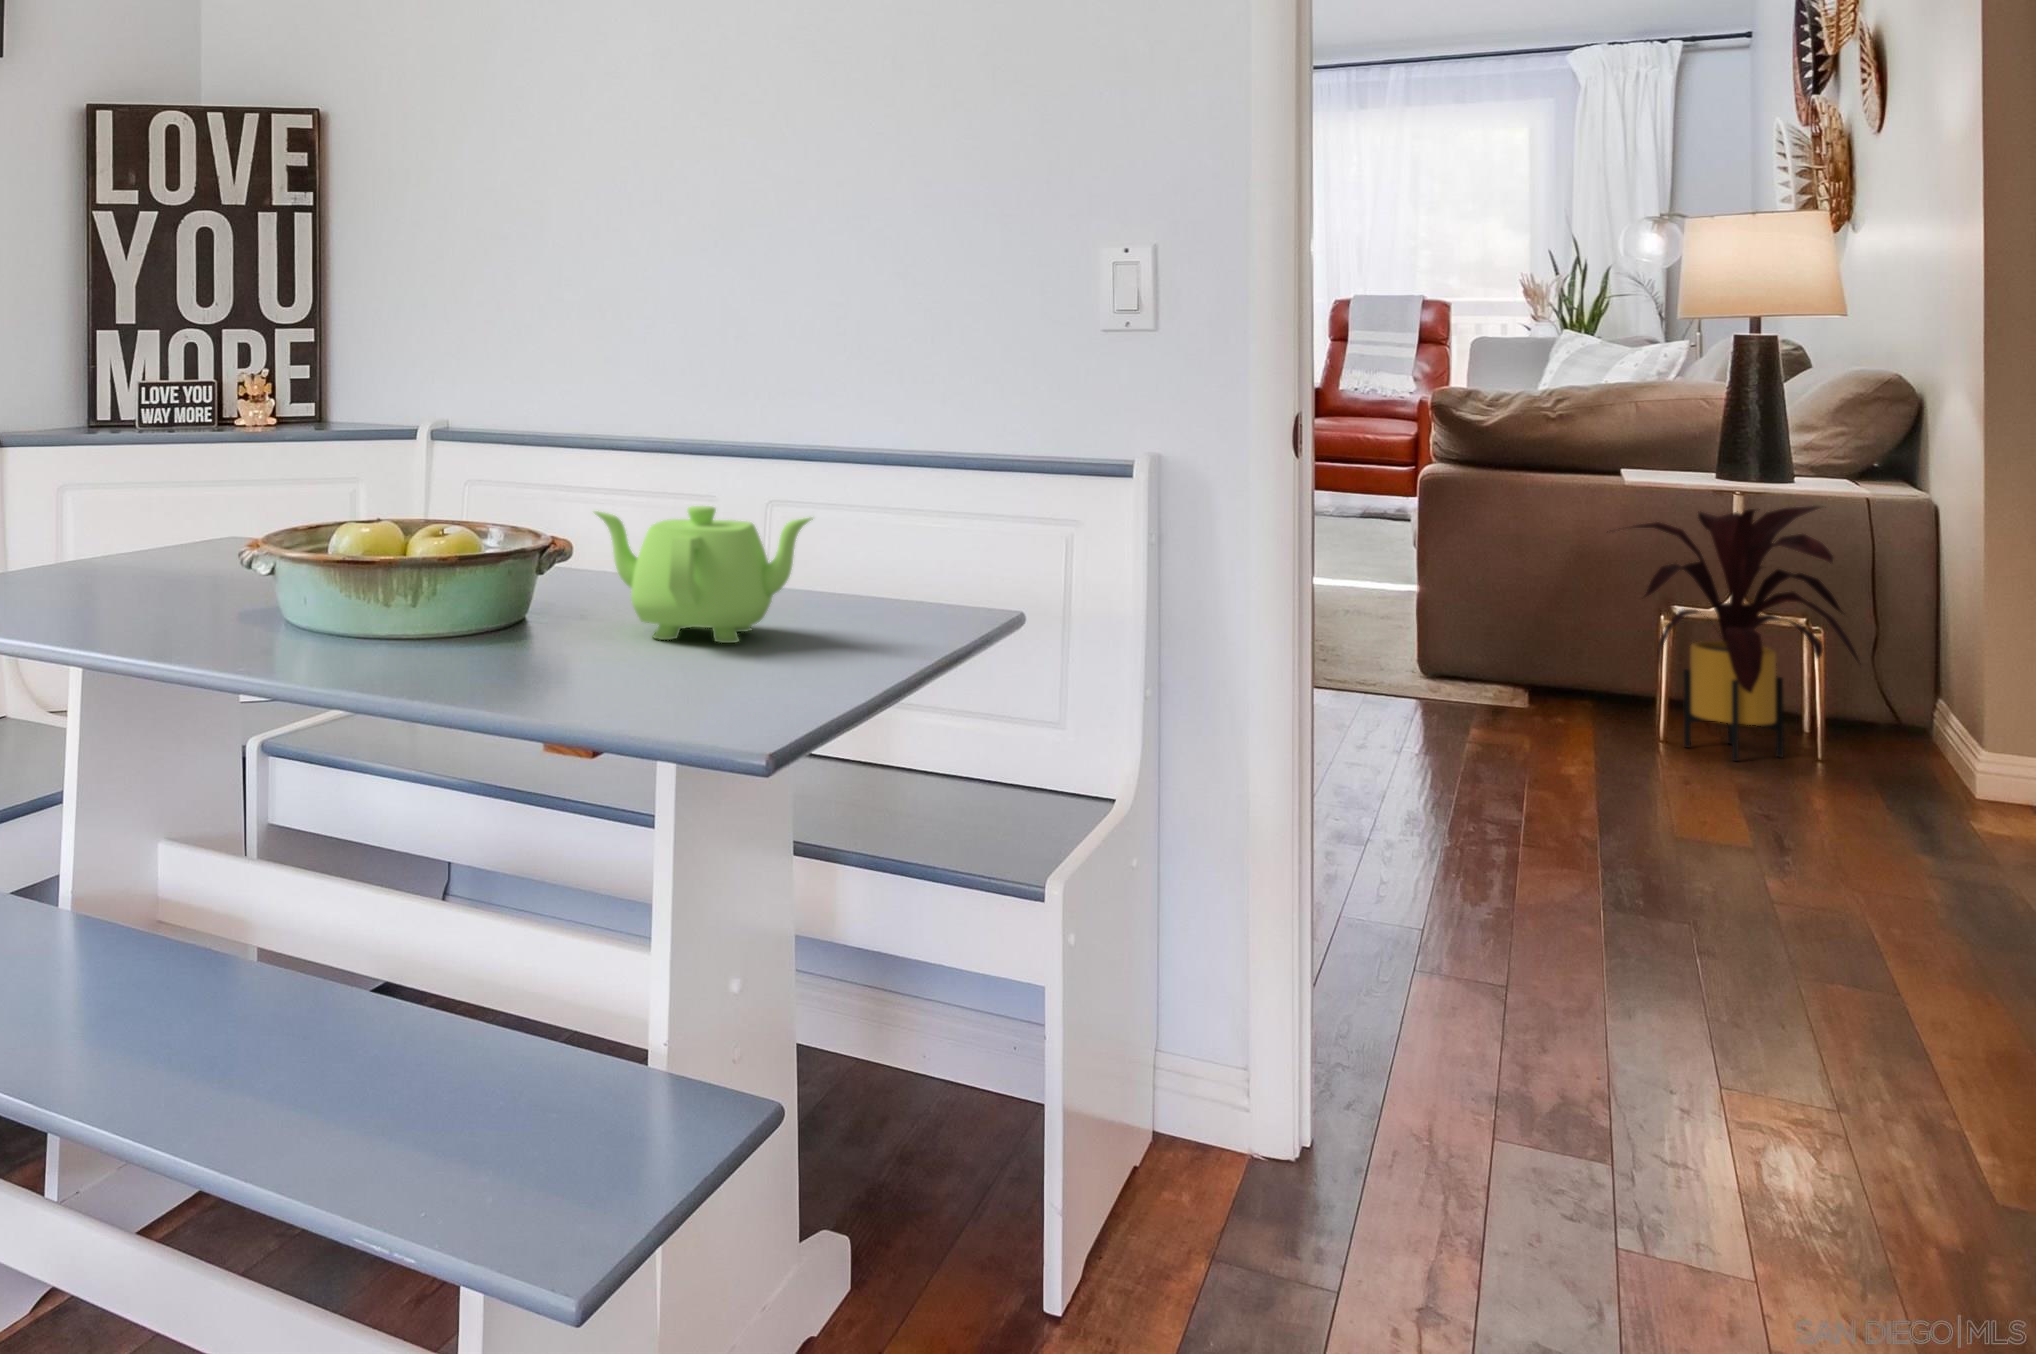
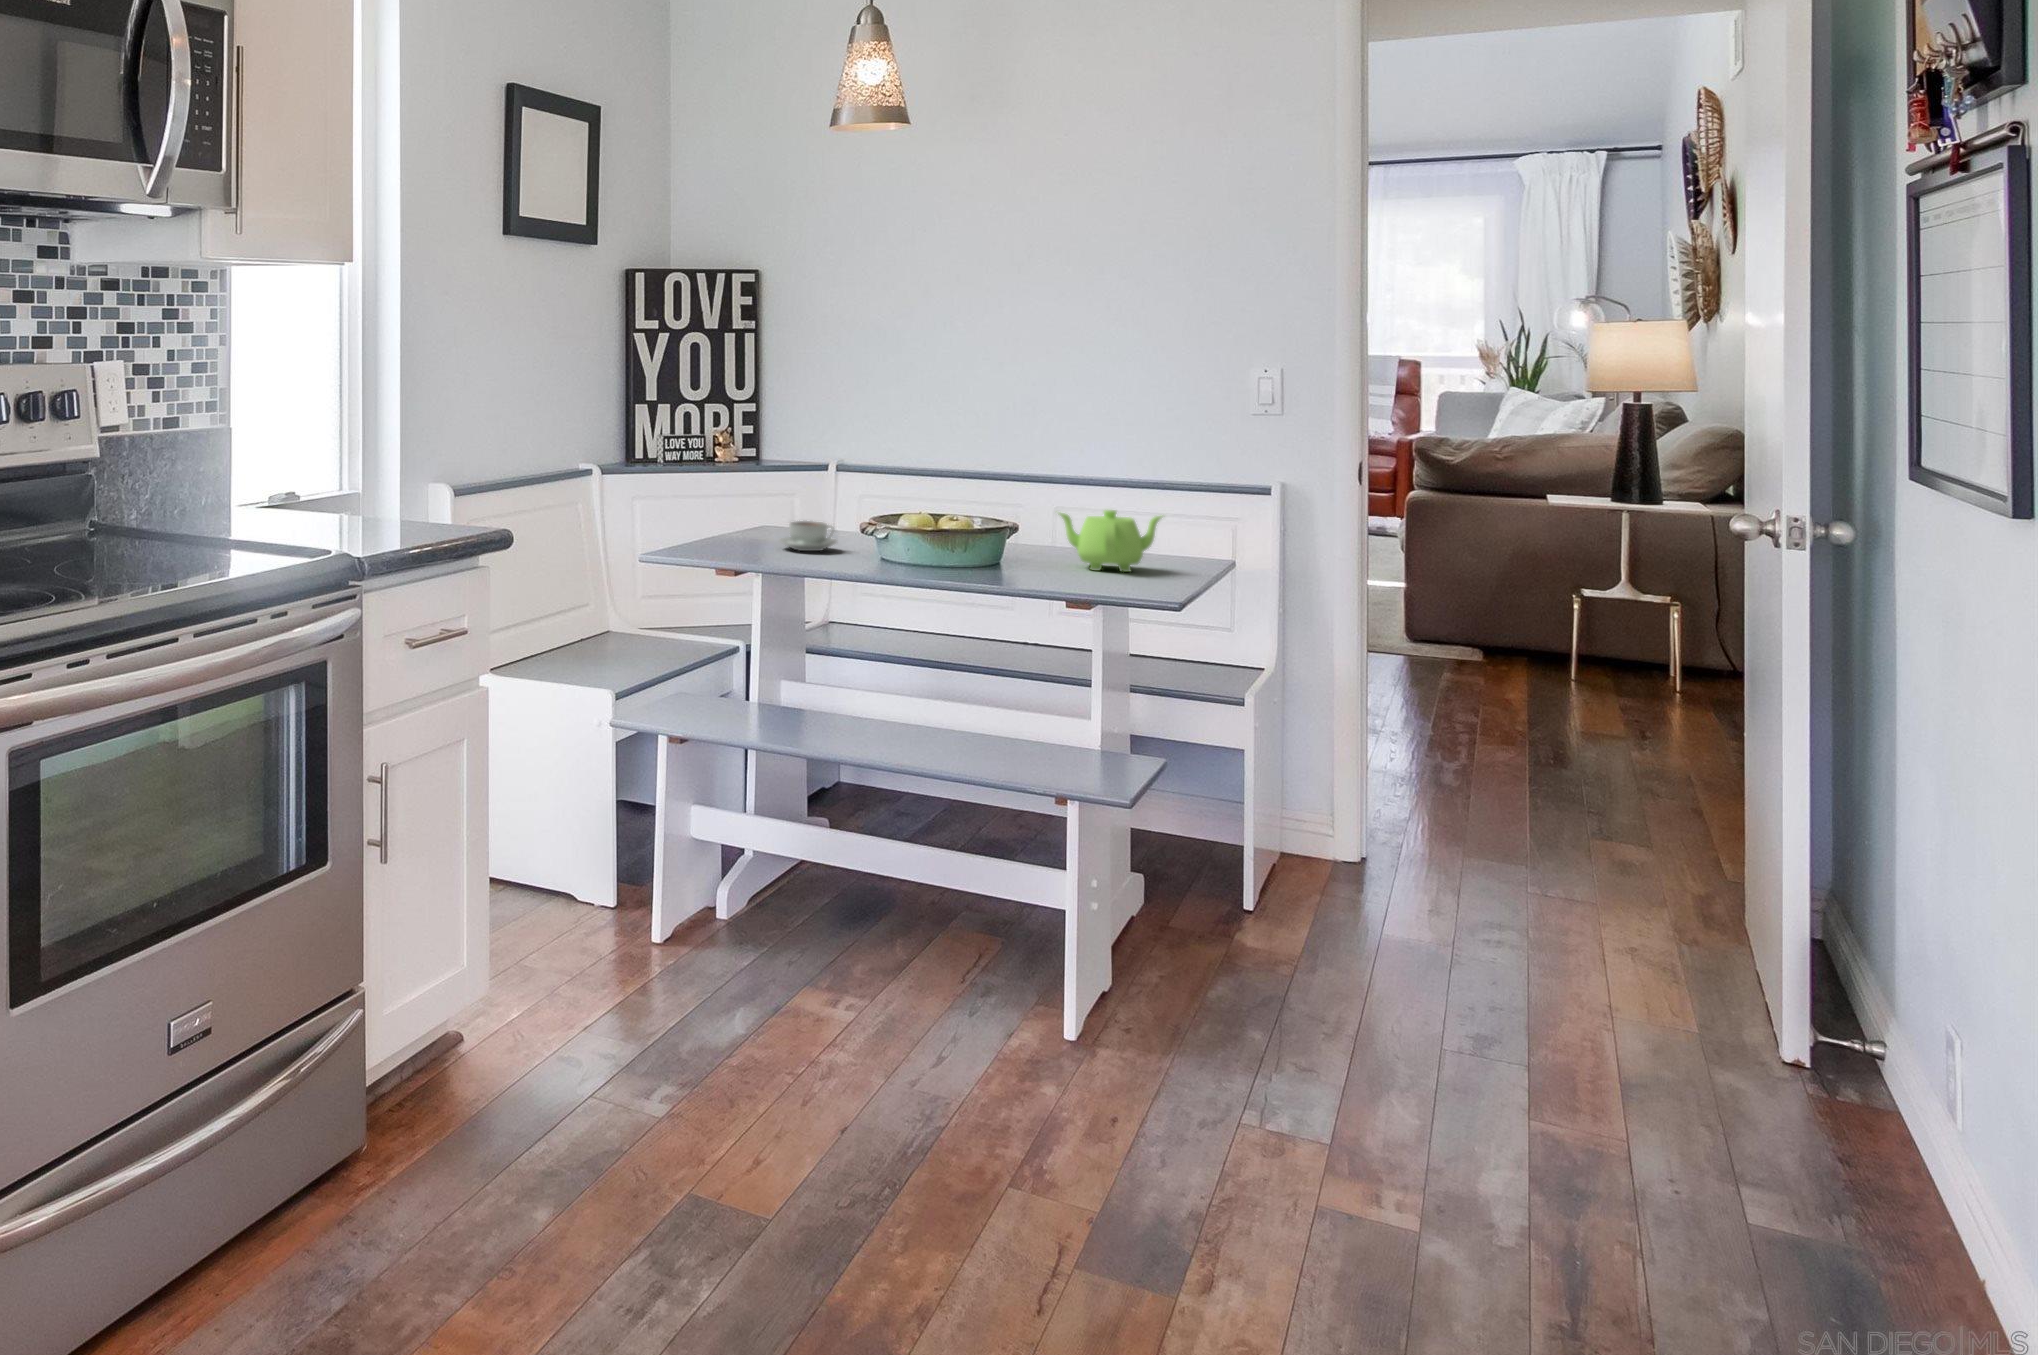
house plant: present [1619,506,1860,761] -> none [1536,522,1699,689]
coffee cup: none [61,534,185,597] -> present [780,521,837,551]

